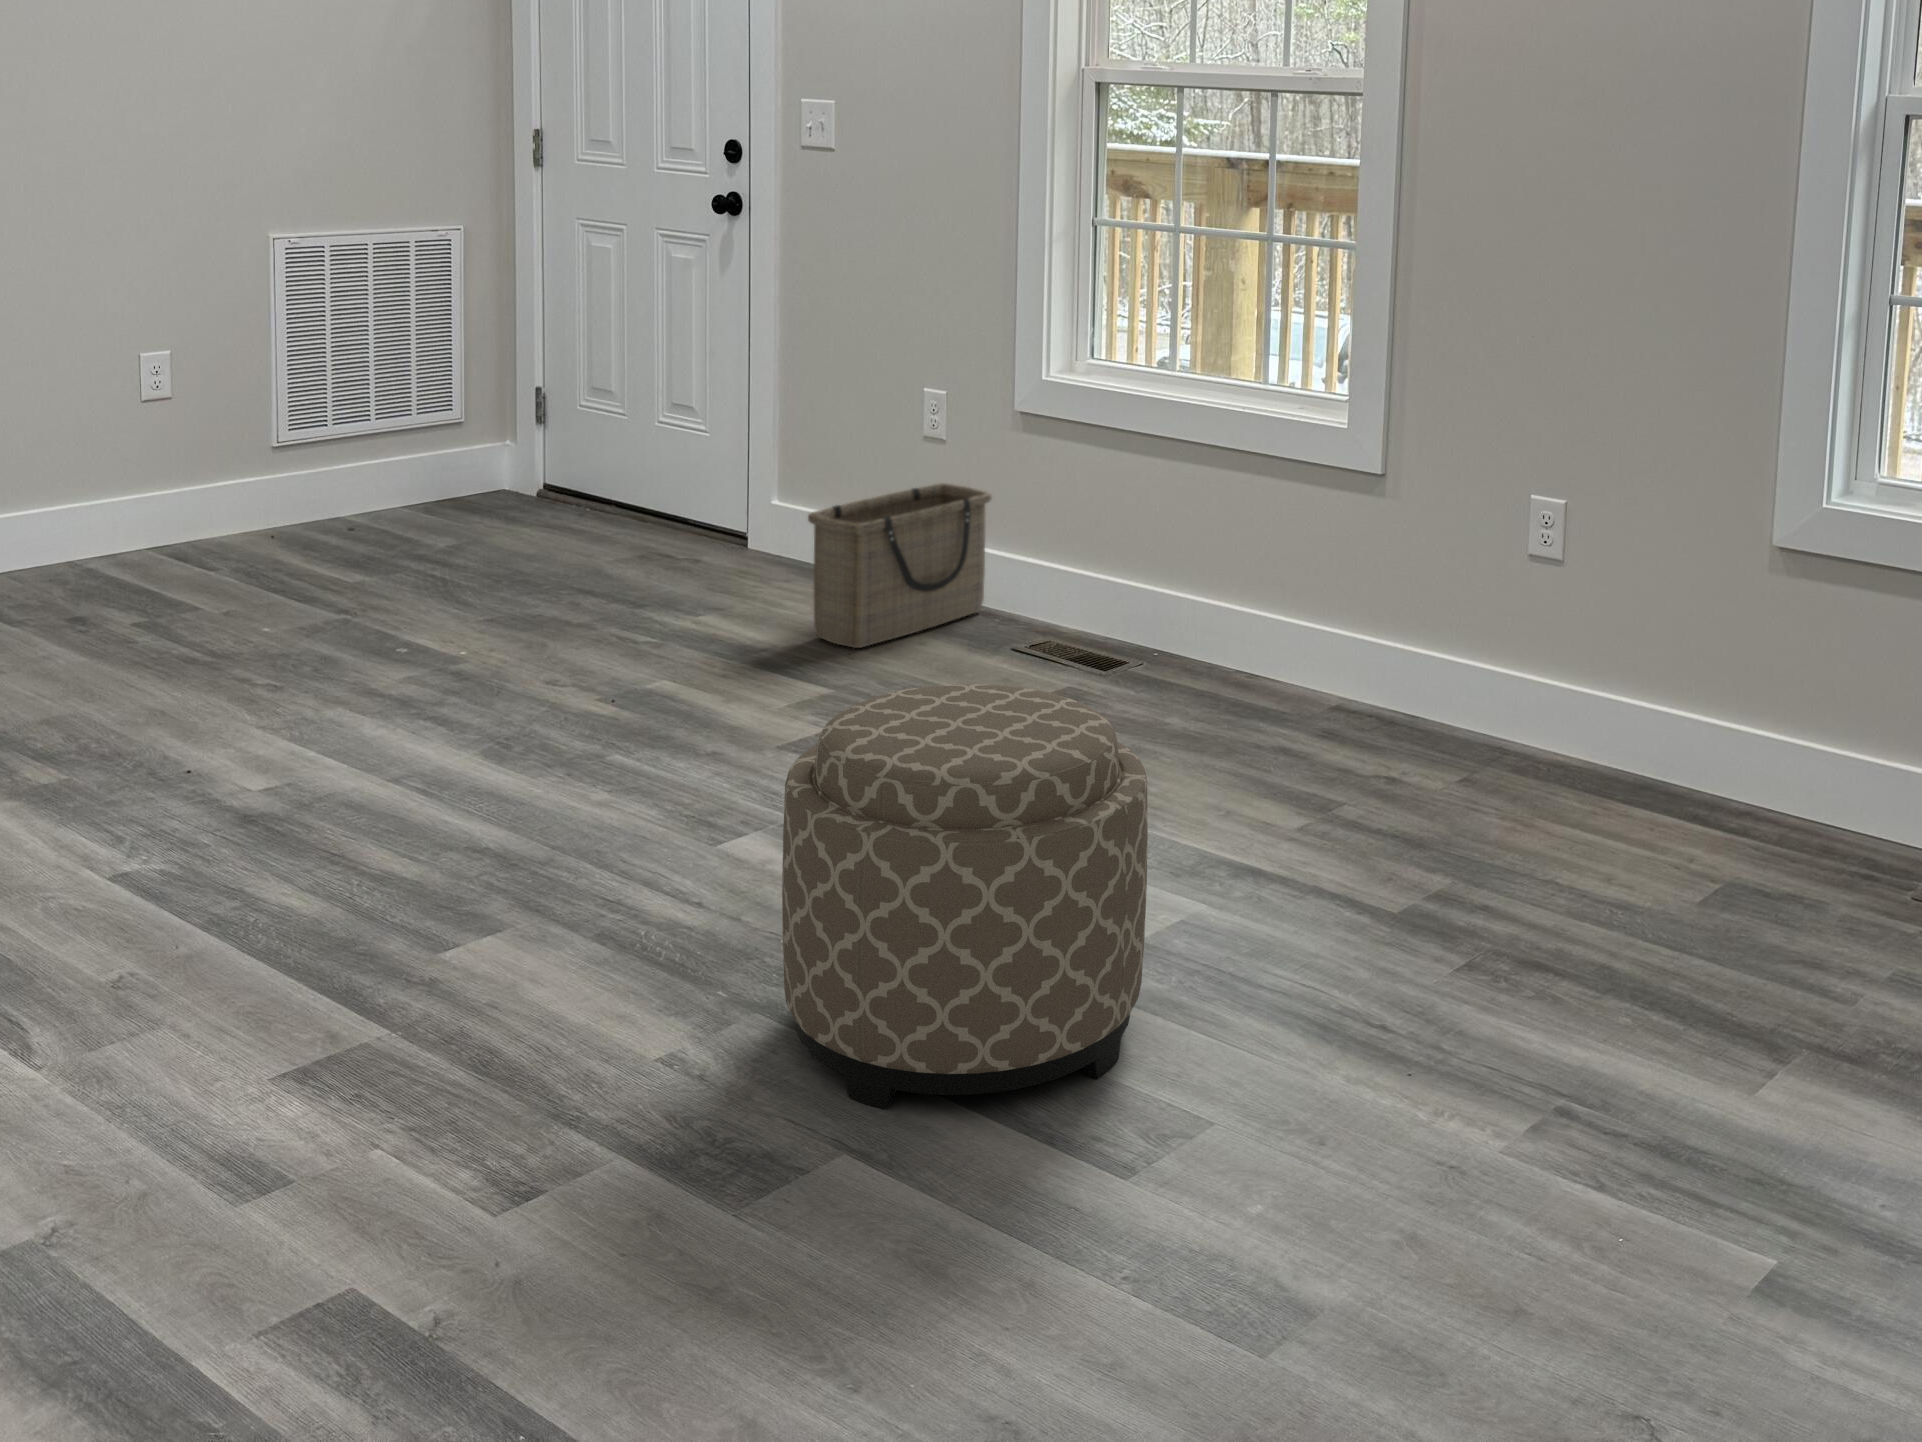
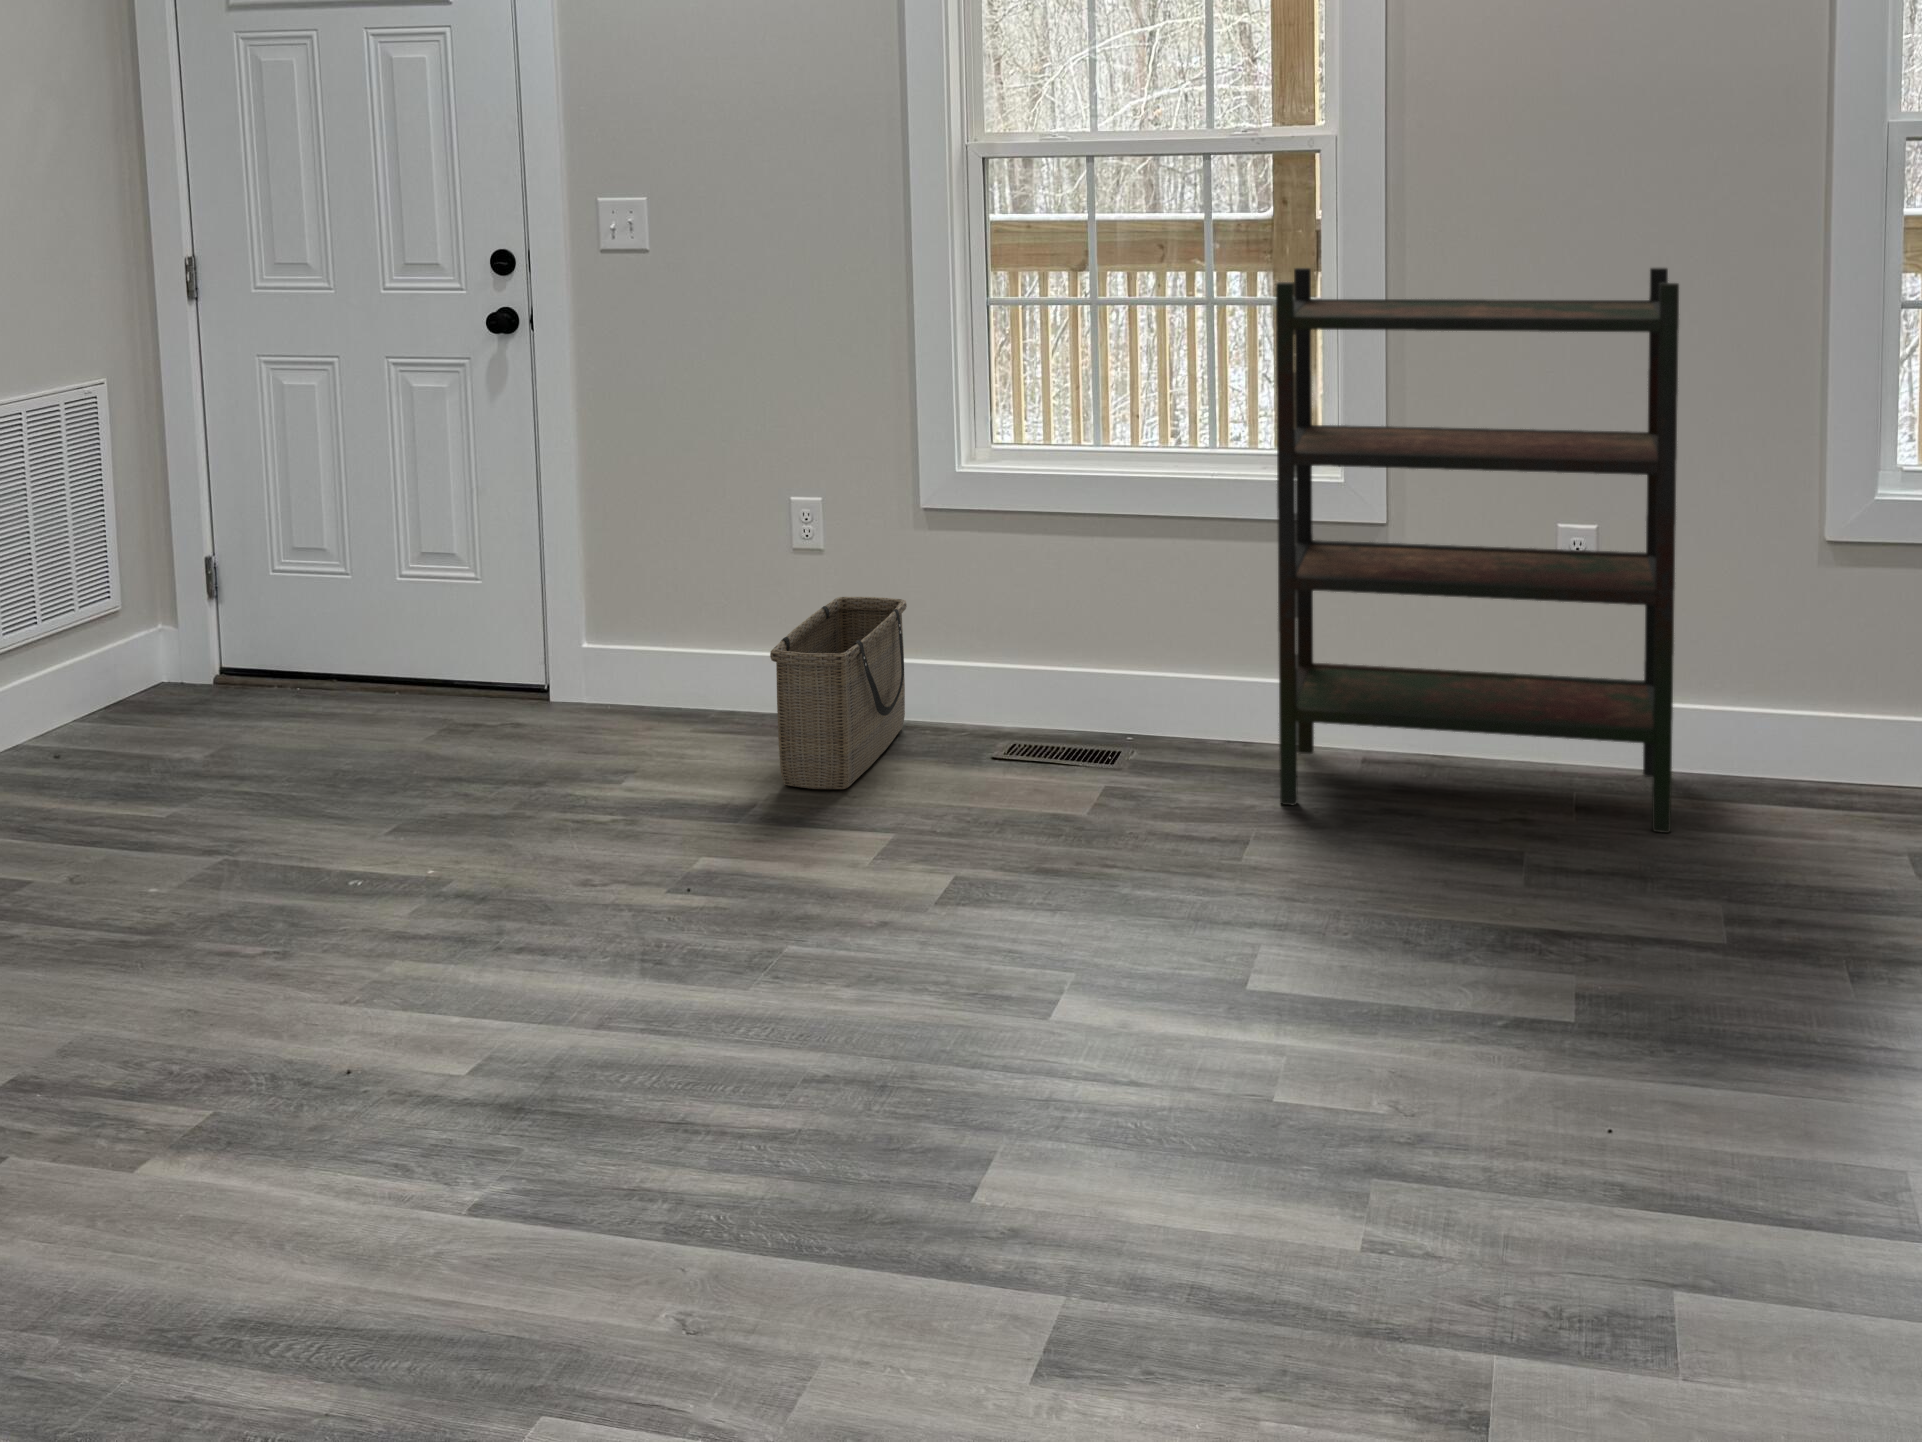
bookshelf: none [1195,209,1630,820] -> present [1276,268,1679,833]
ottoman: present [782,684,1148,1109] -> none [1376,787,1773,1260]

